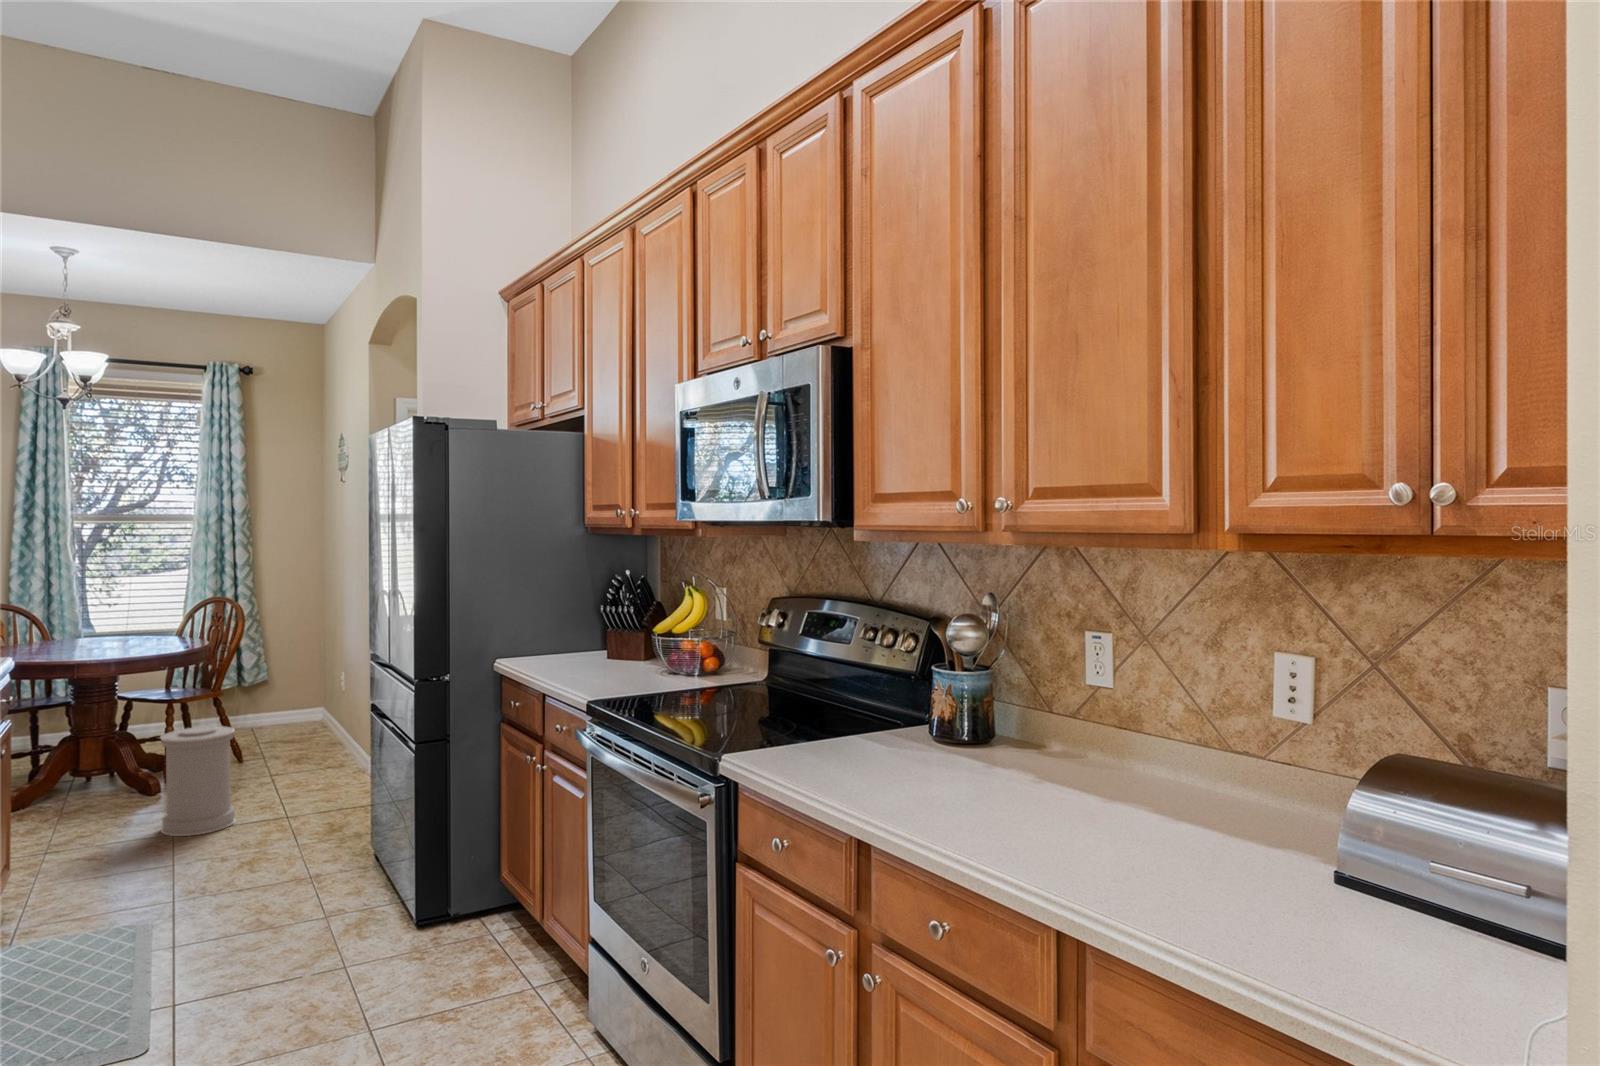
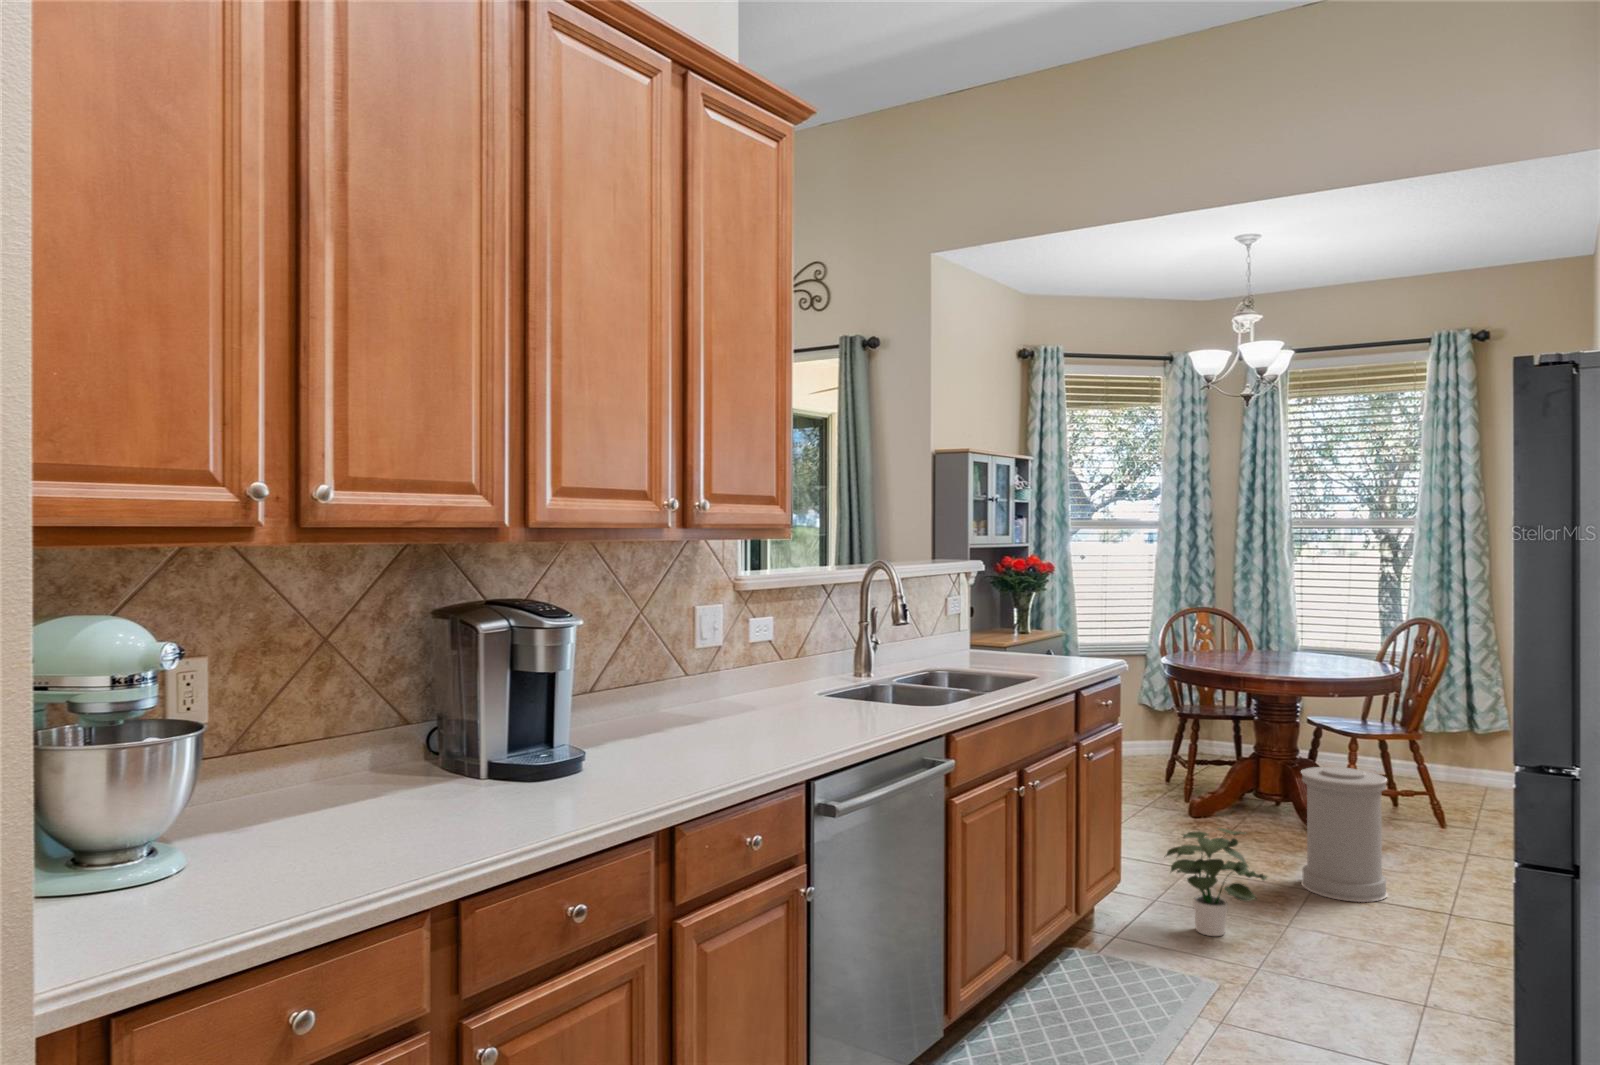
potted plant: none [59,796,166,897] -> present [1166,828,1267,936]

